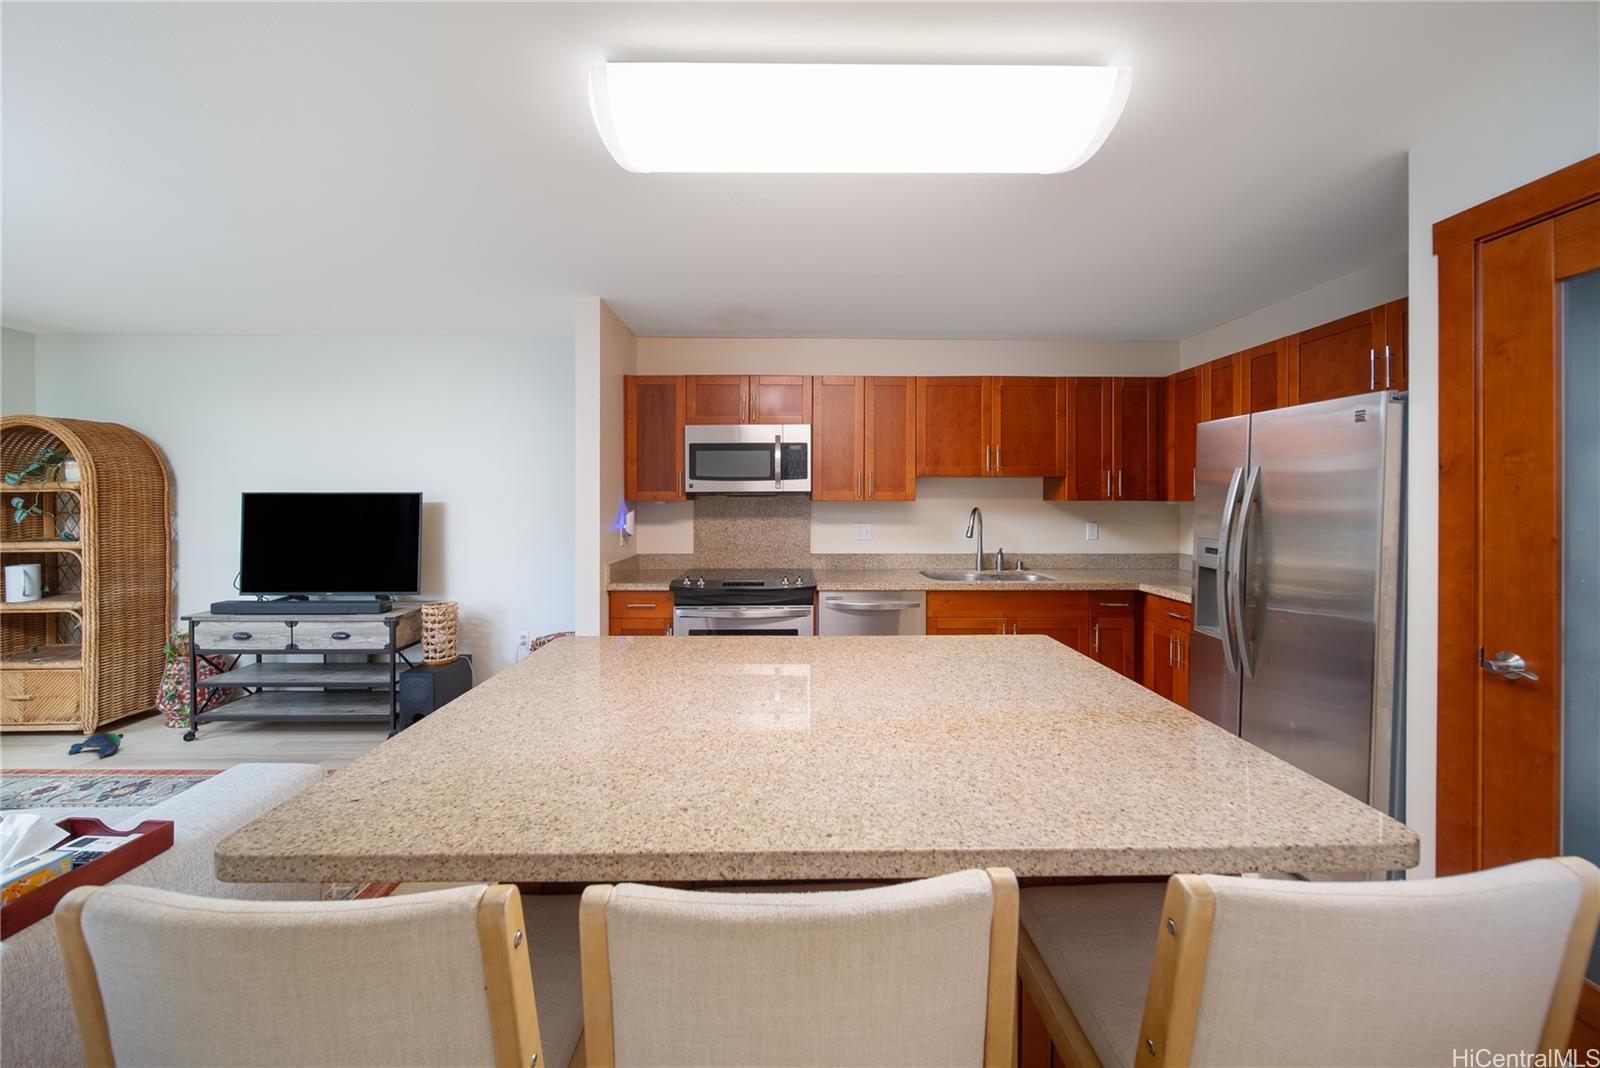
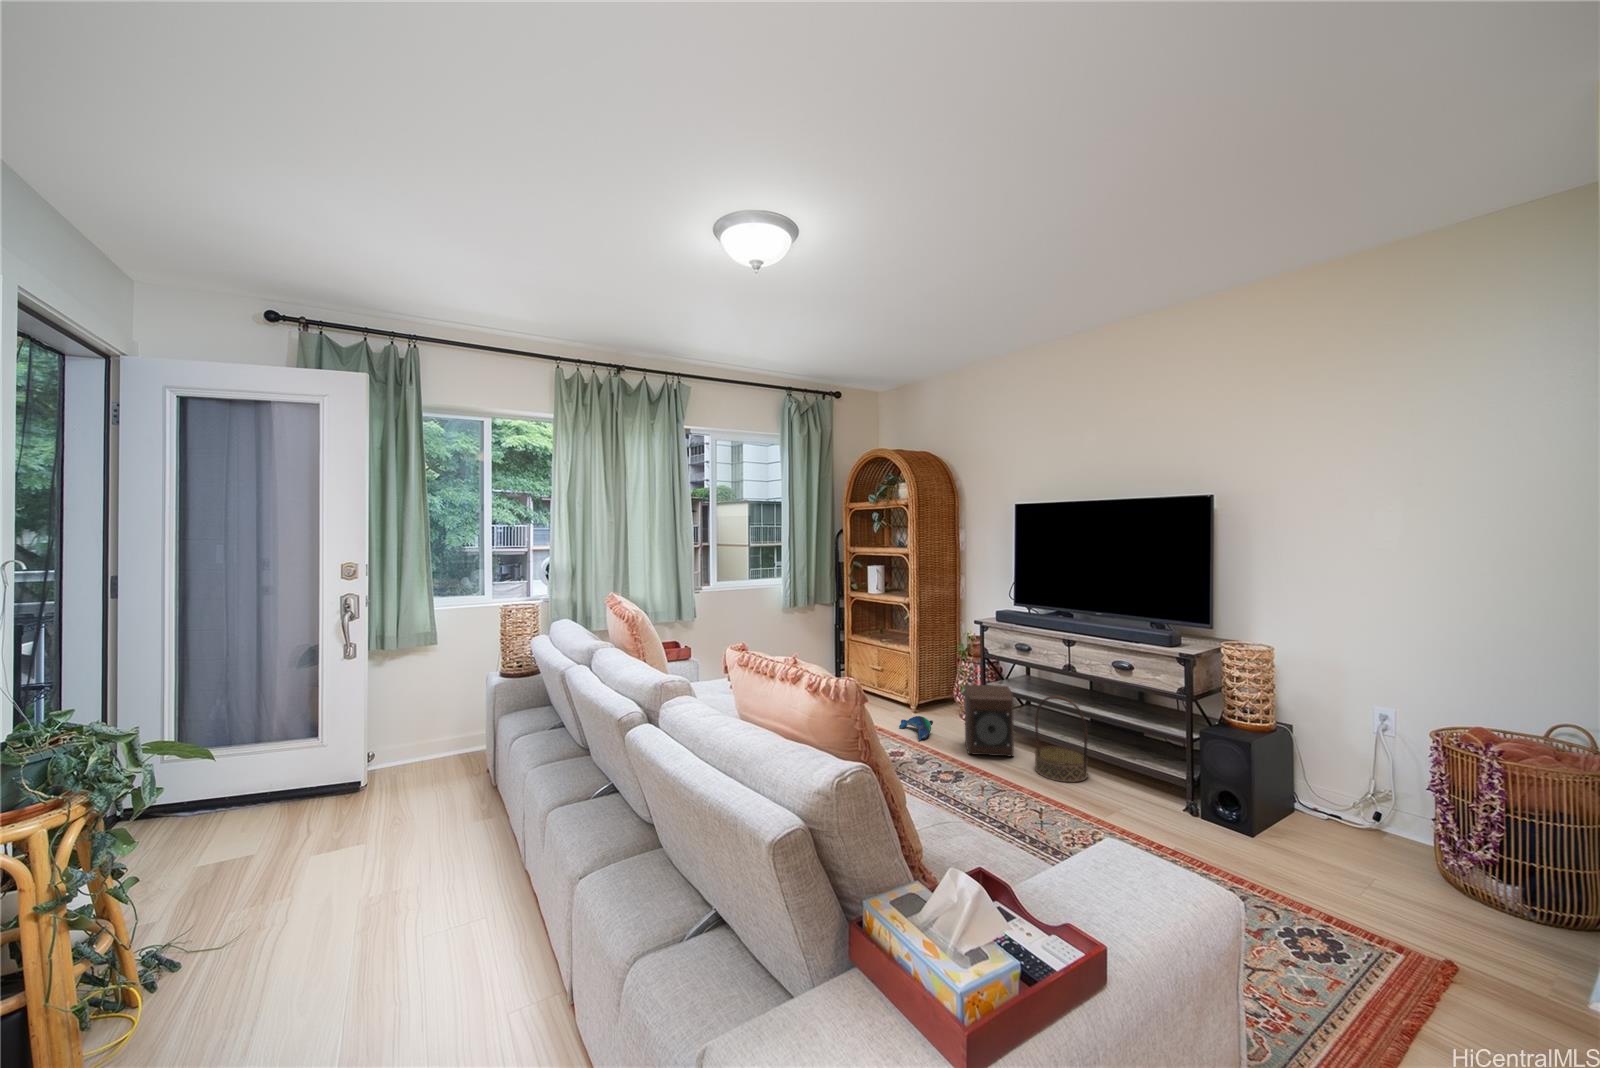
basket: none [255,672,311,749] -> present [1035,696,1088,782]
speaker: none [168,676,232,754] -> present [964,684,1014,756]

